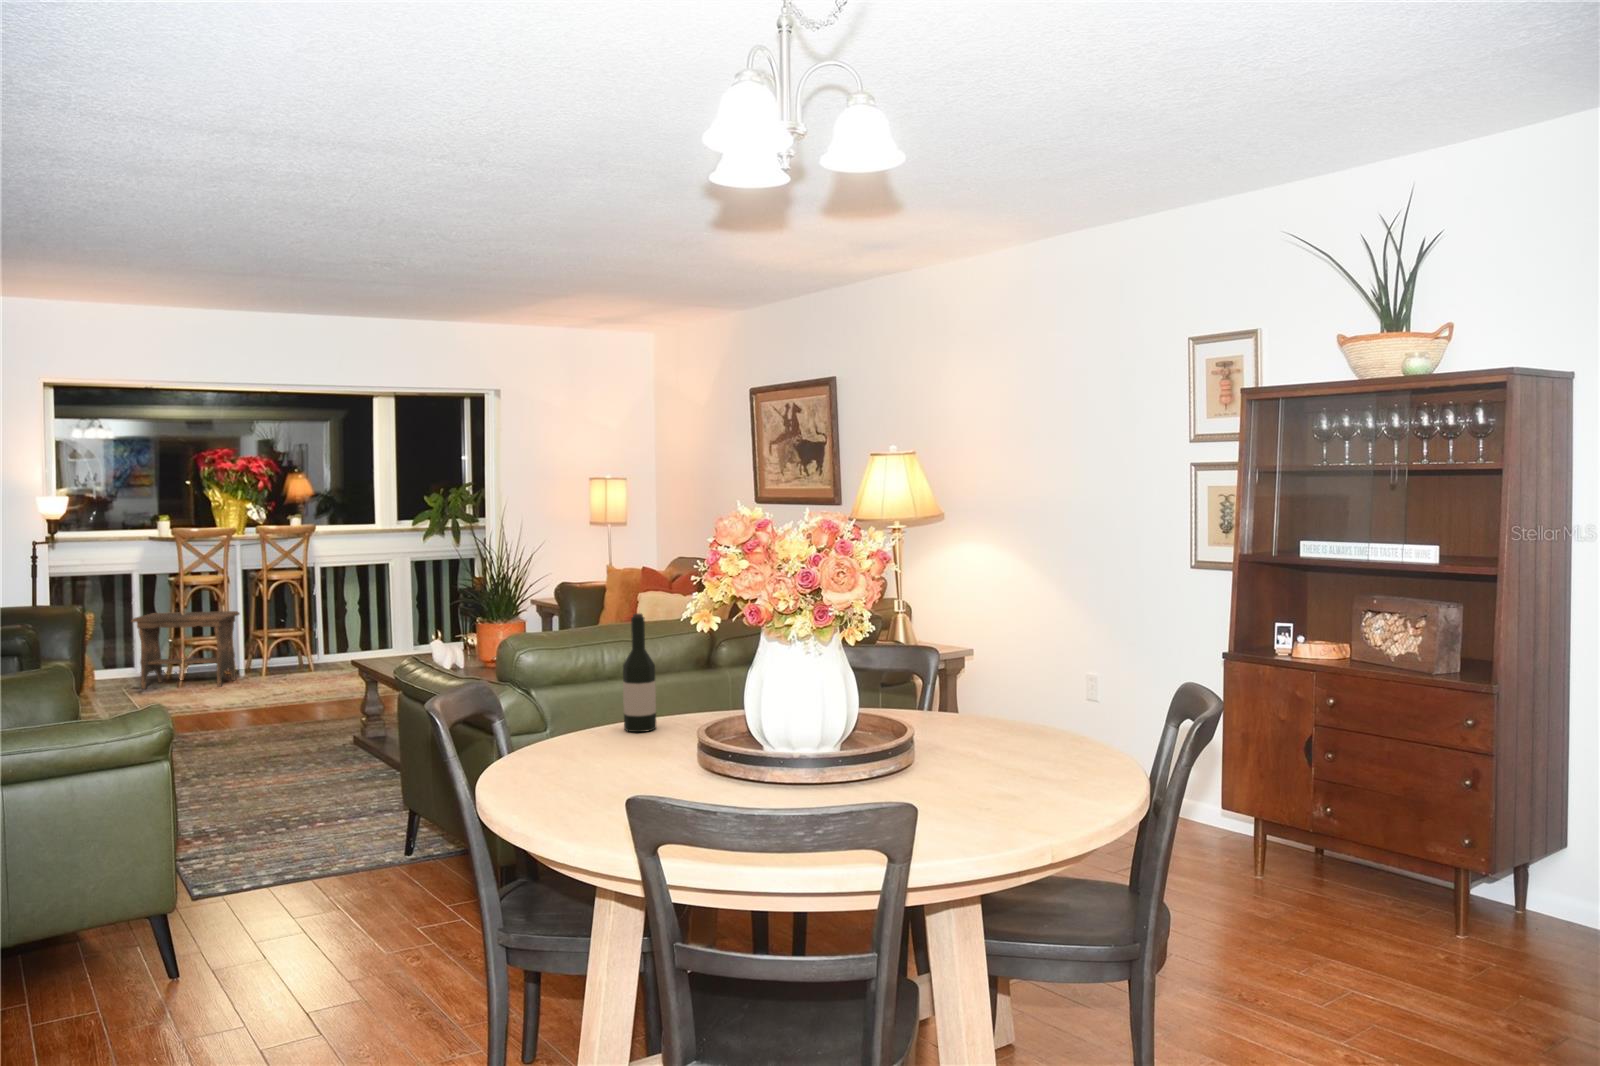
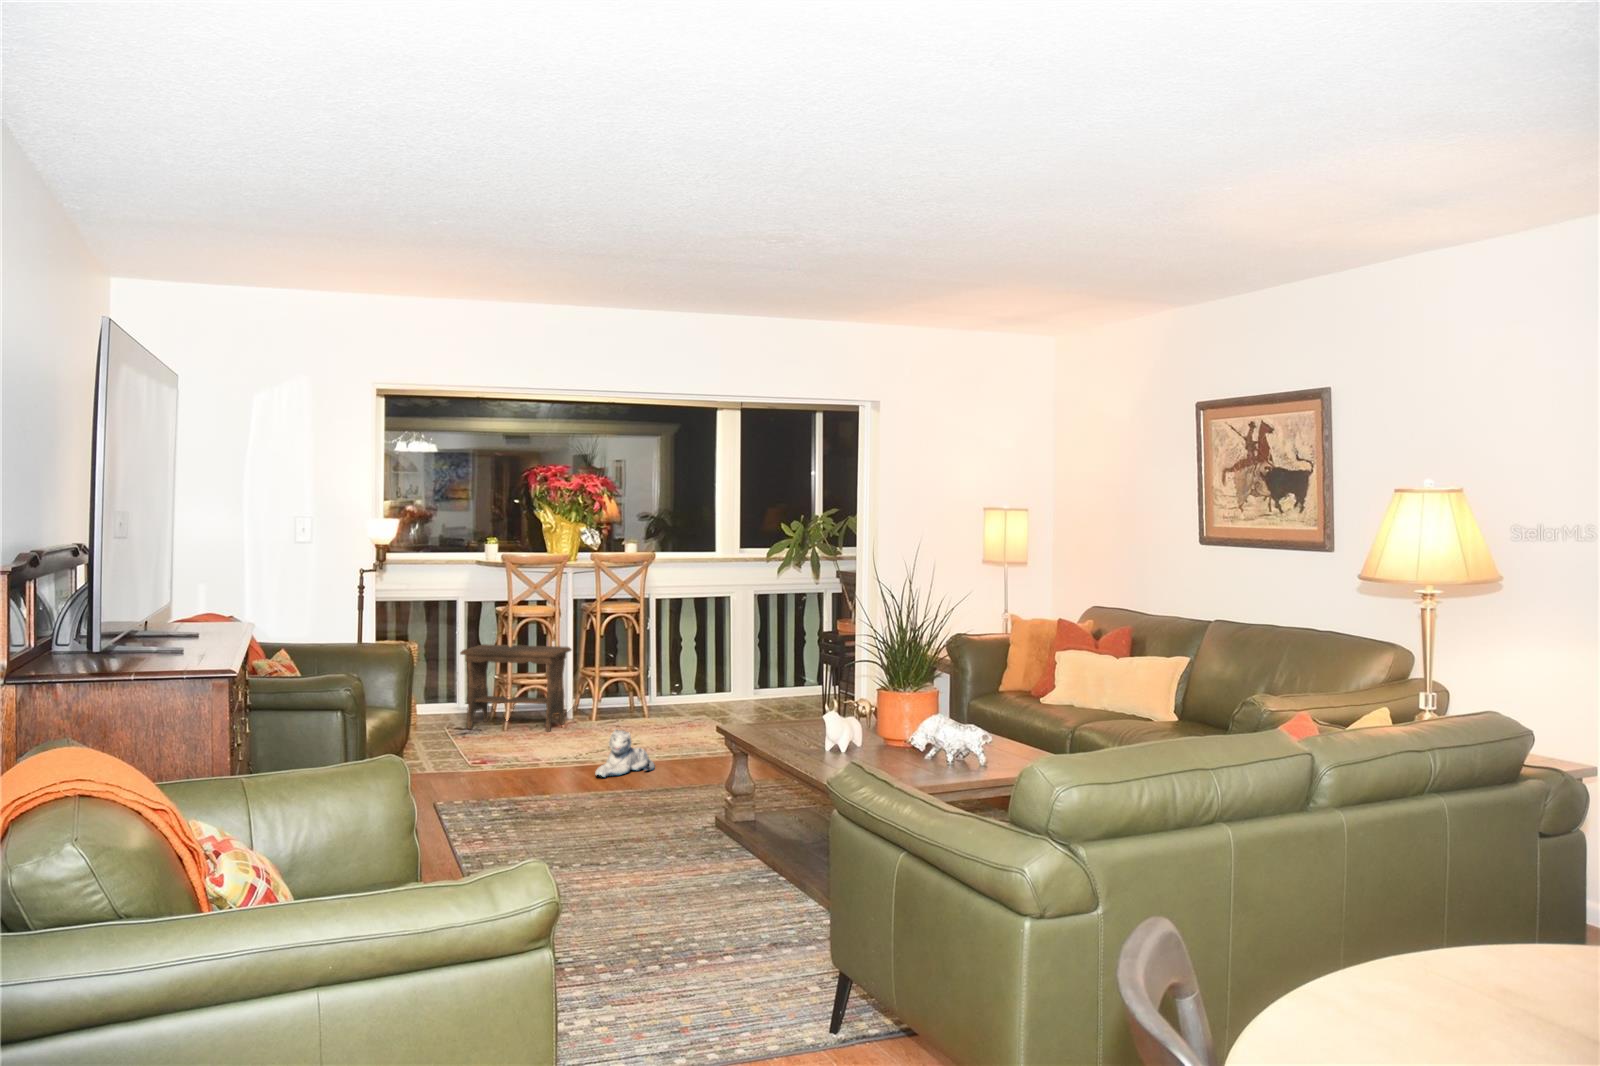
wine bottle: present [623,613,656,732] -> none [1433,778,1506,1026]
plush toy: none [257,675,313,716] -> present [595,729,655,777]

